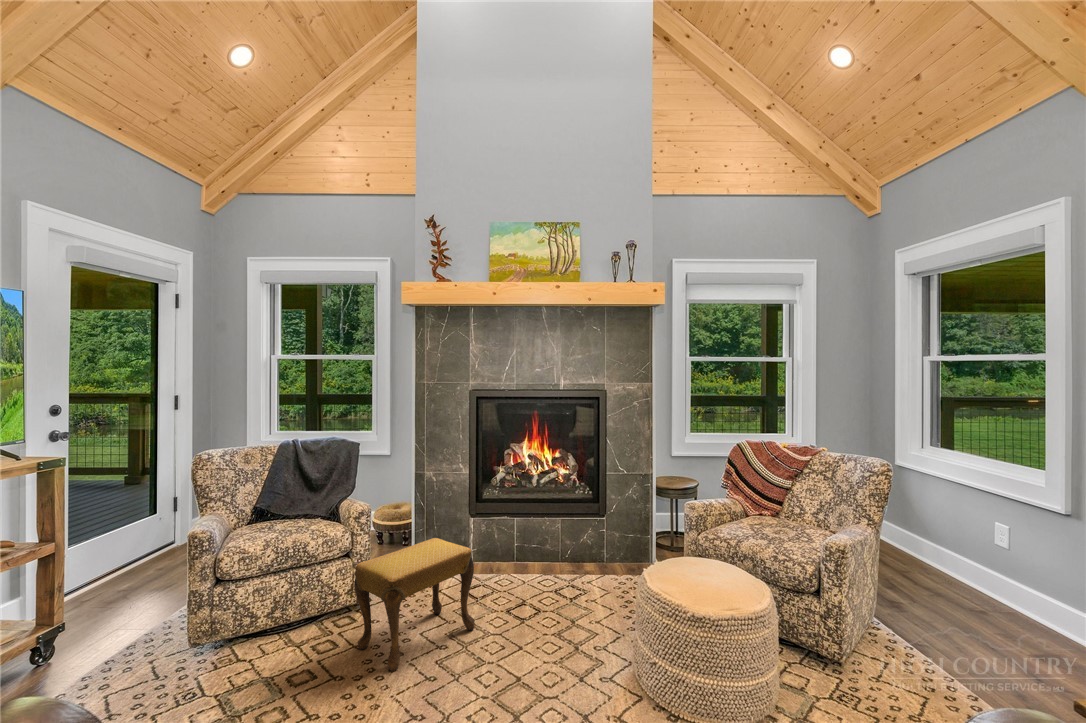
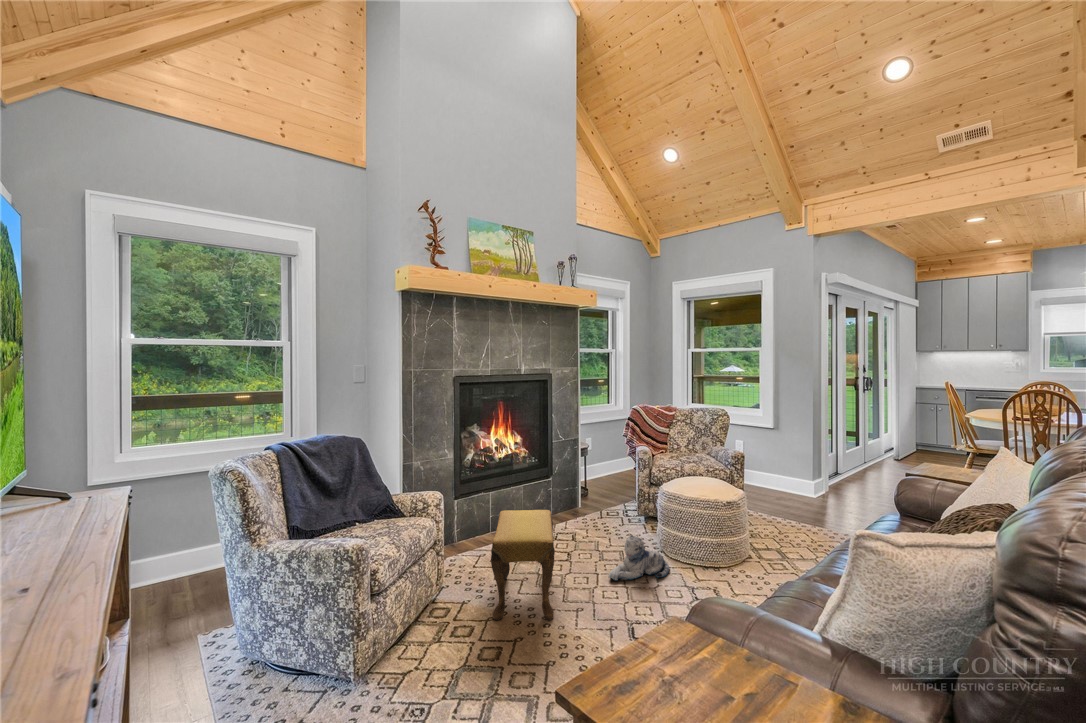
plush toy: none [513,608,609,682] -> present [608,535,669,581]

